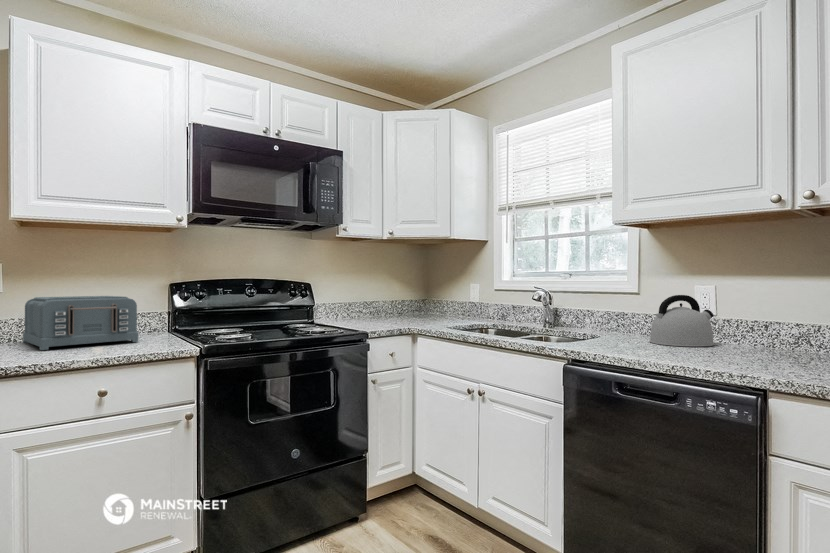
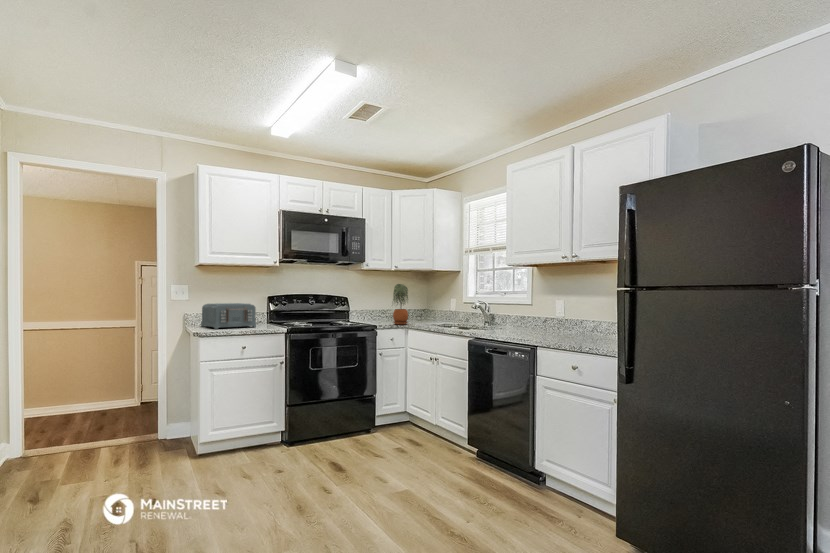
potted plant: none [390,261,417,329] -> present [393,284,408,325]
kettle: present [650,295,714,346] -> none [529,306,564,334]

